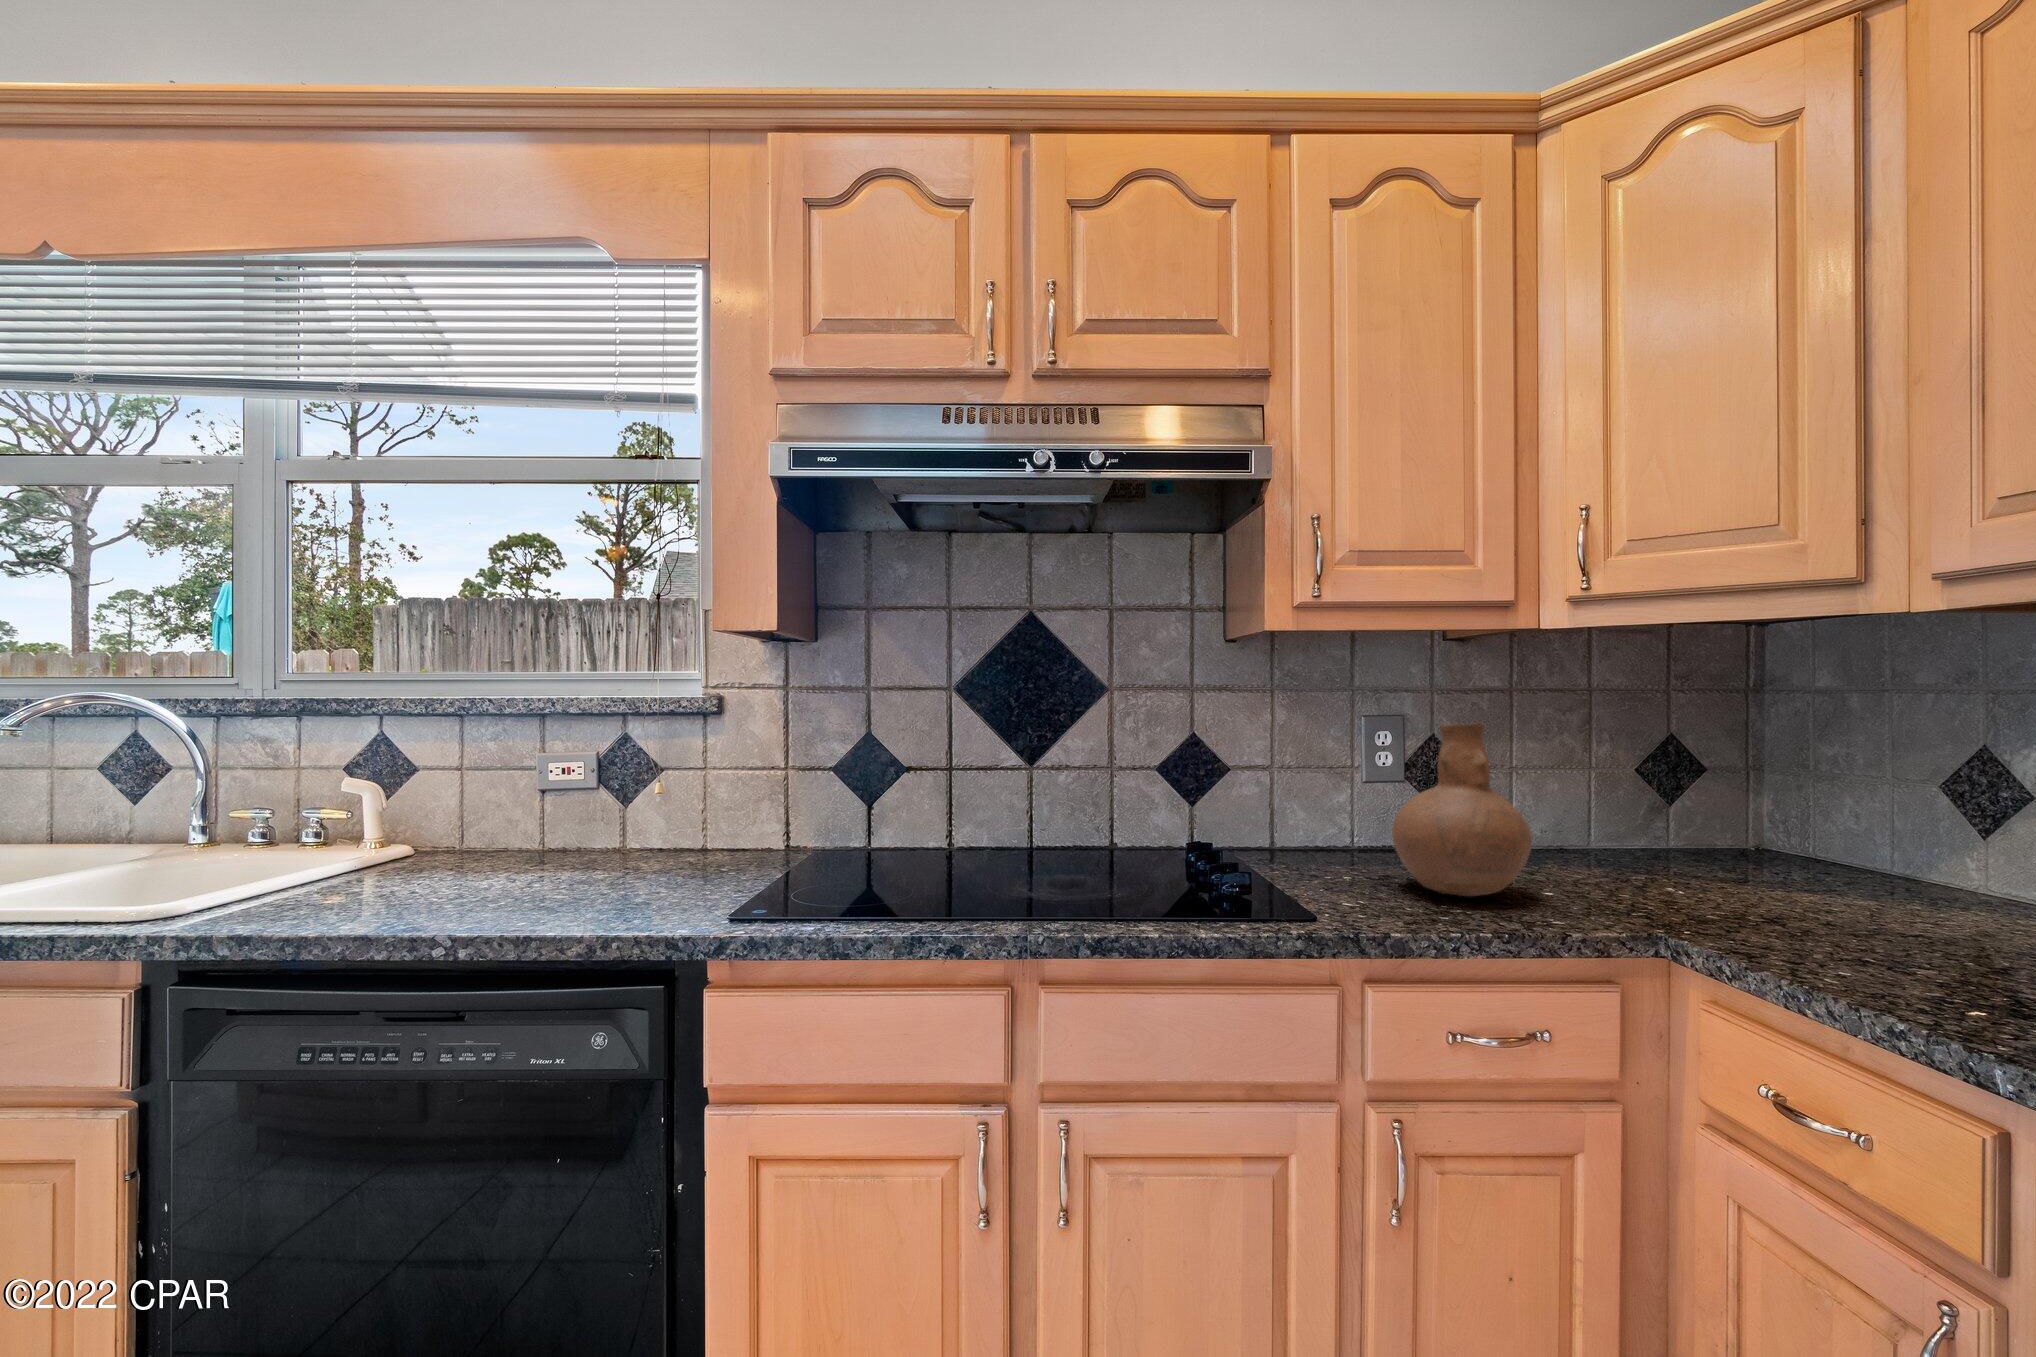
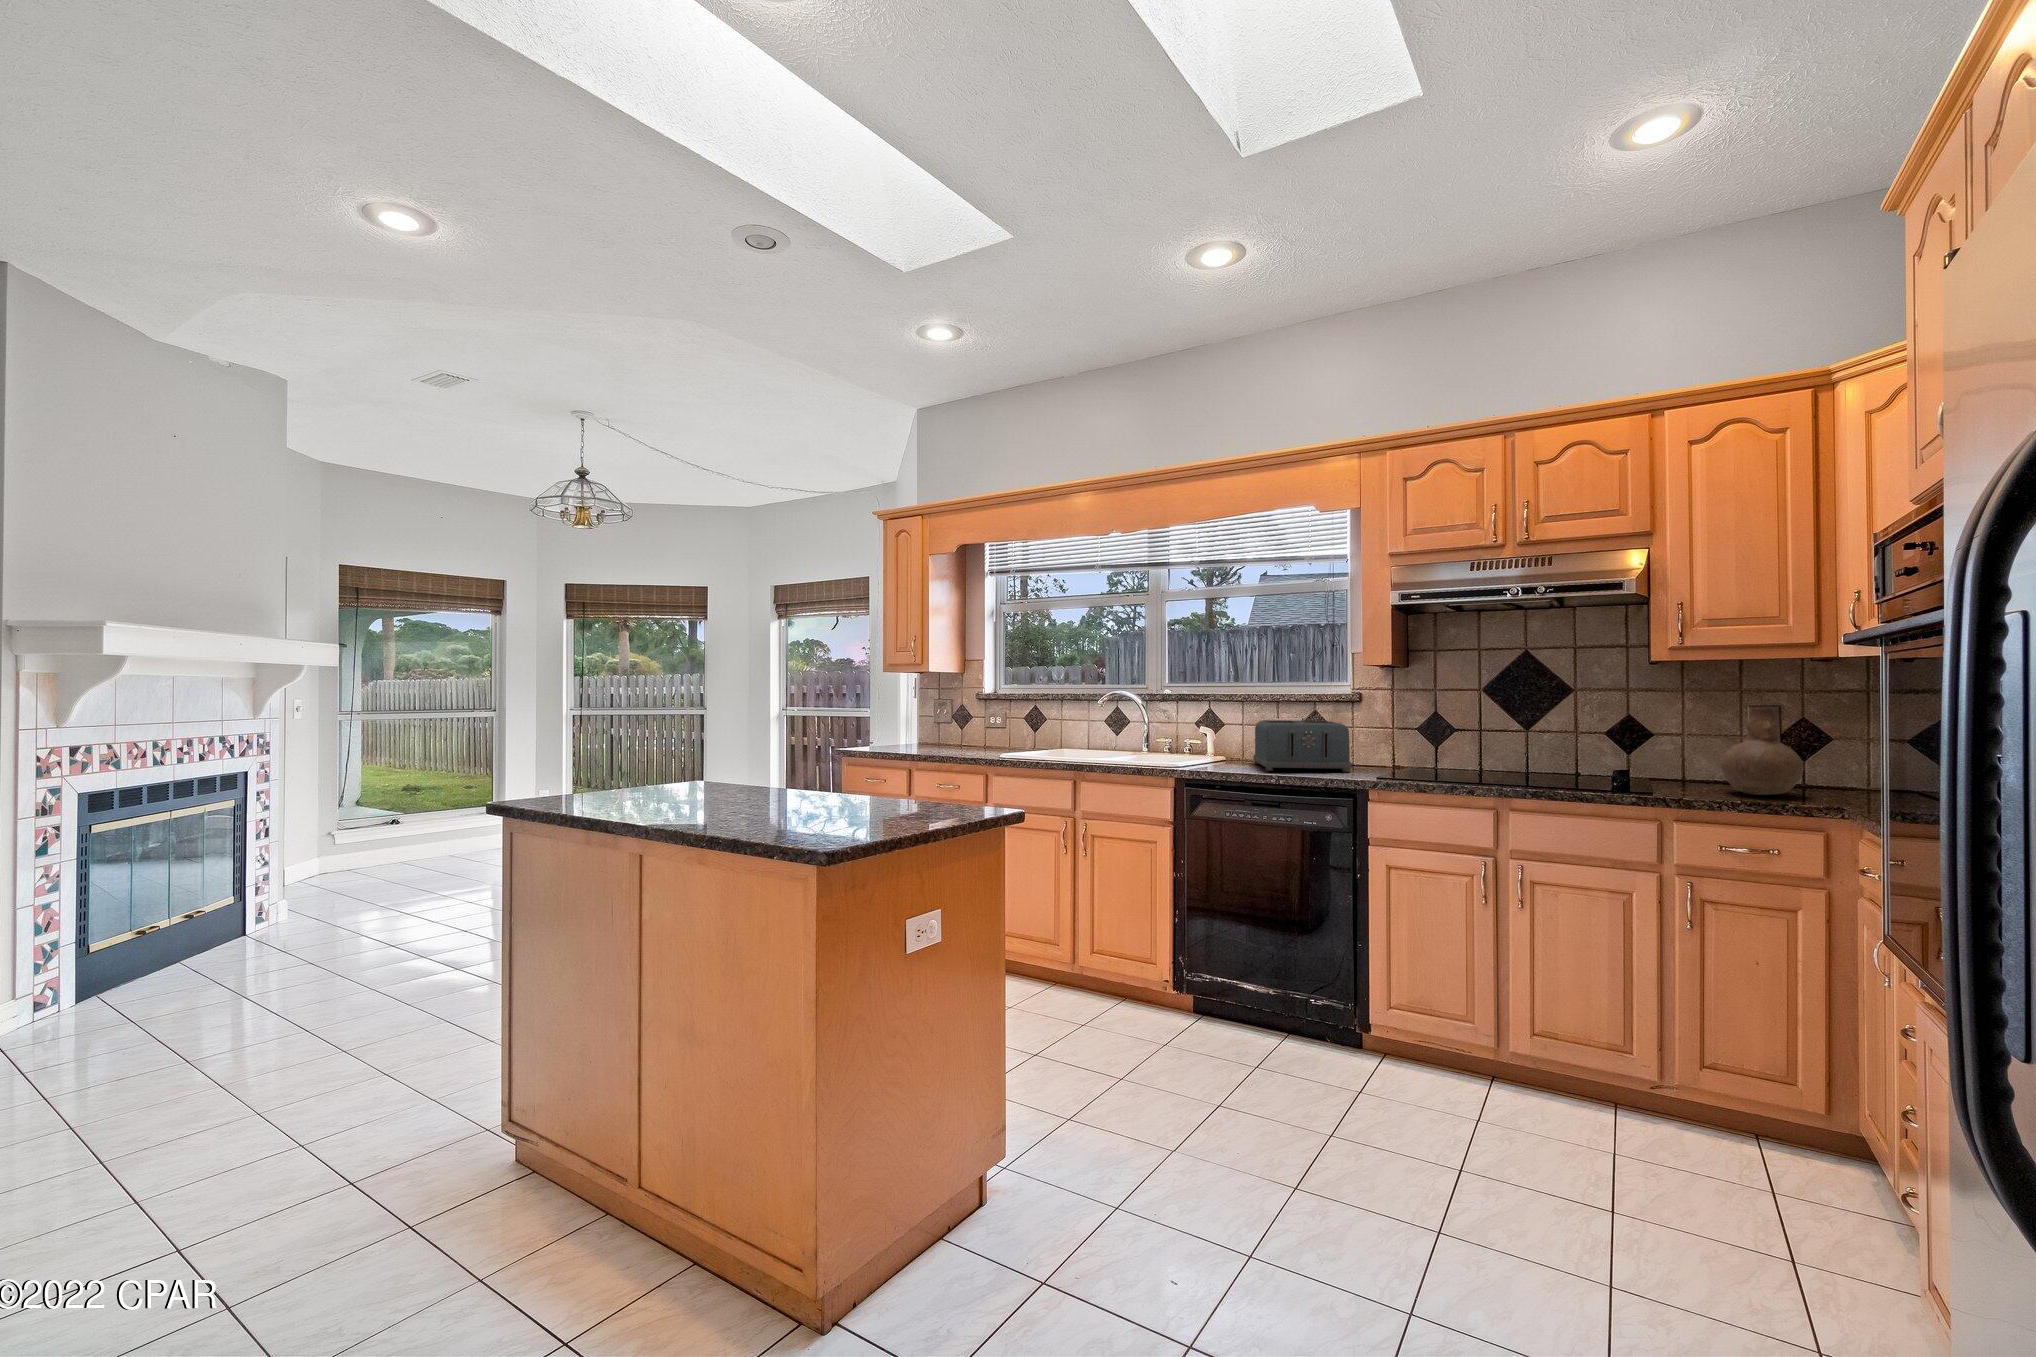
toaster: none [437,759,678,908] -> present [1253,720,1352,772]

